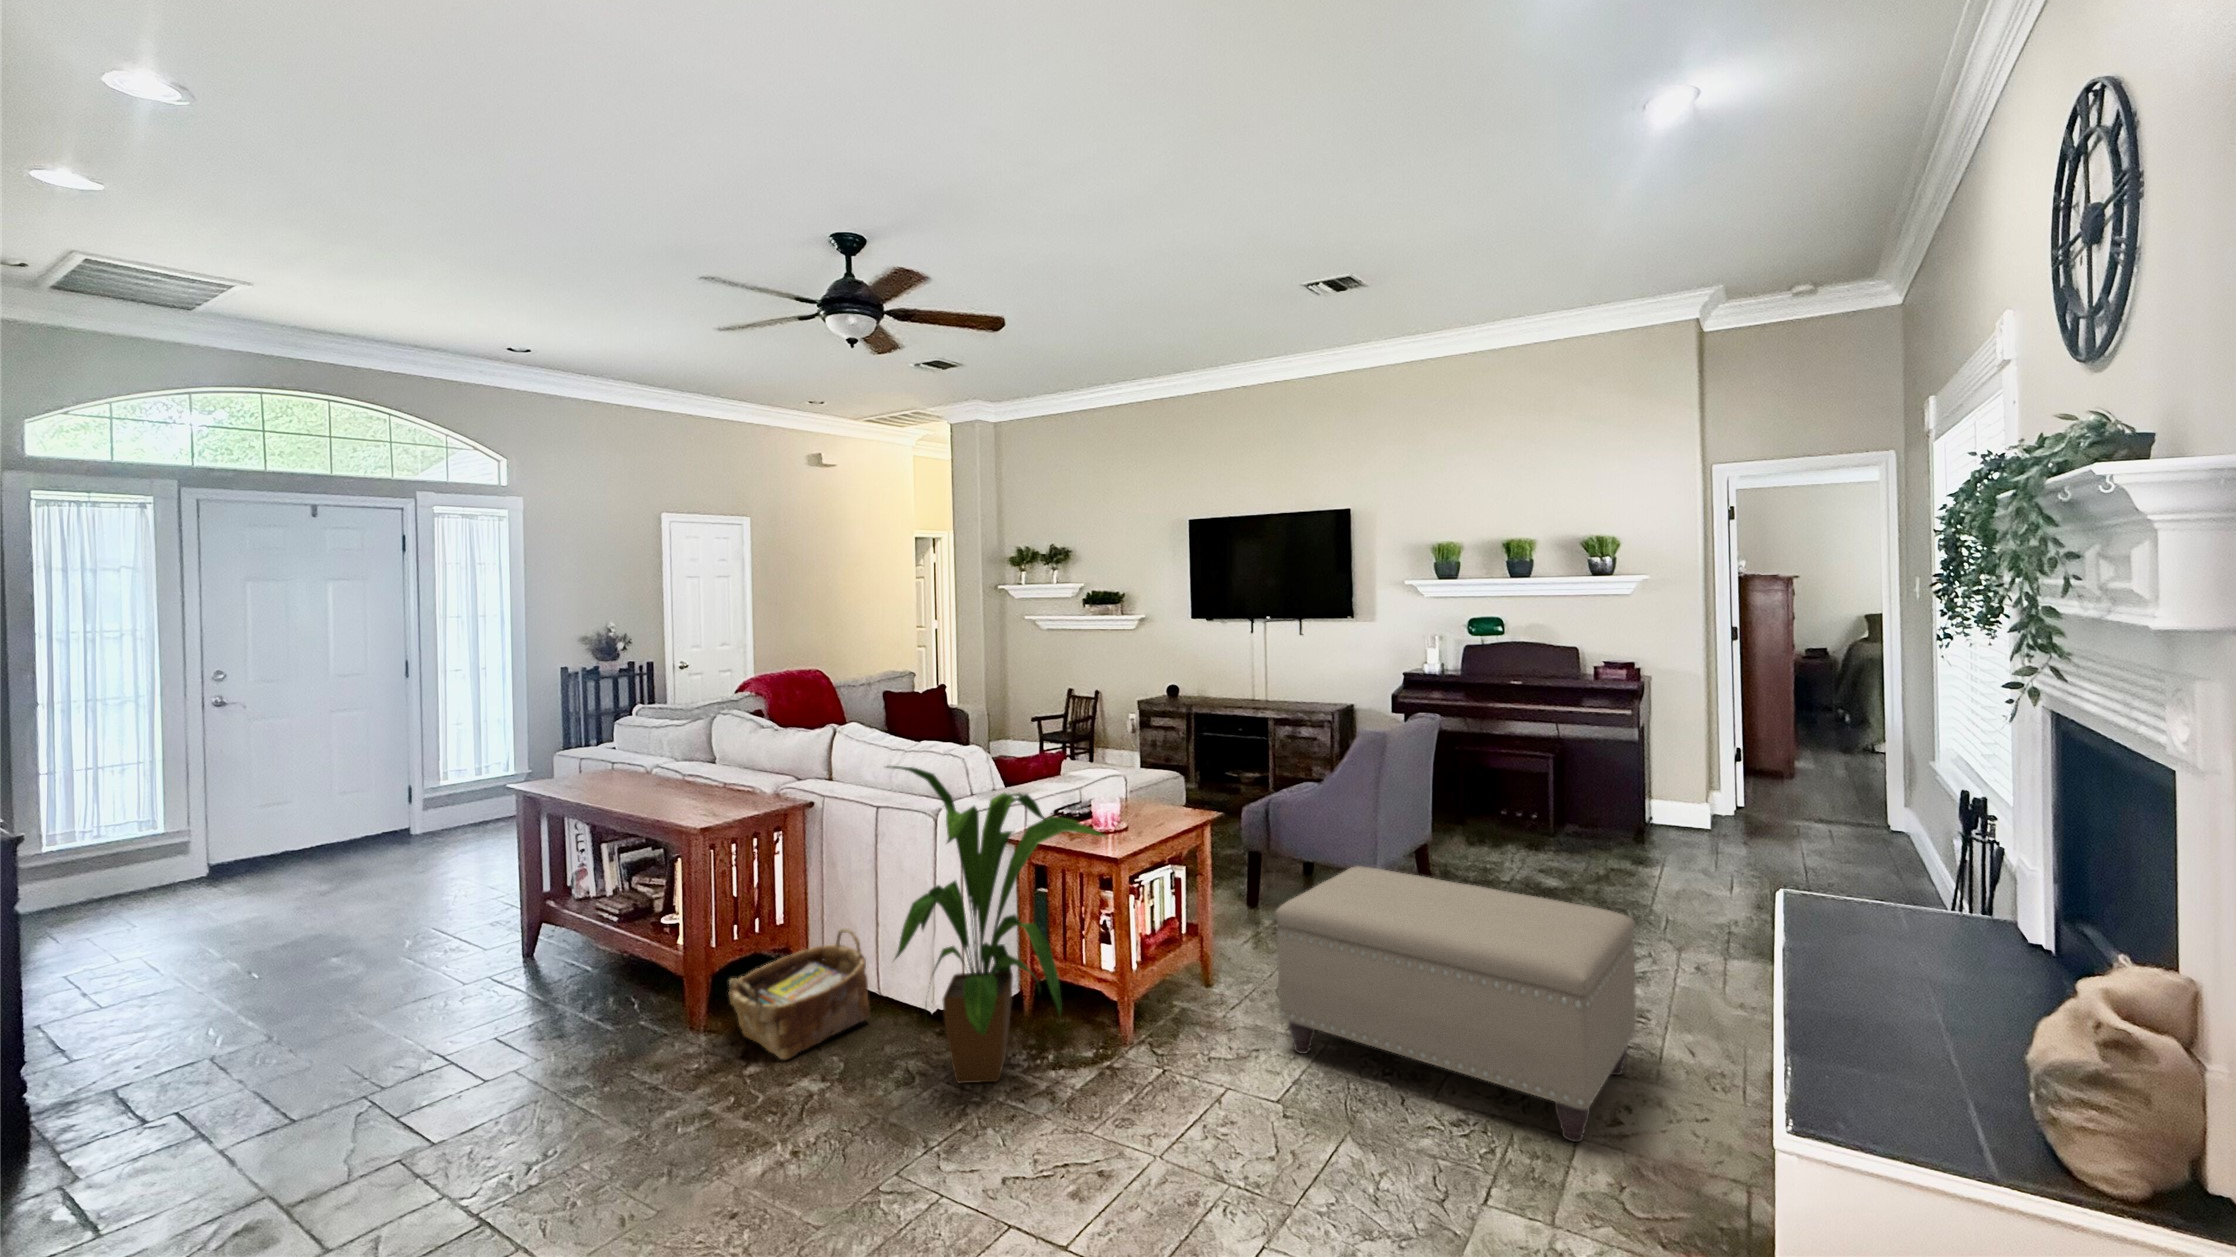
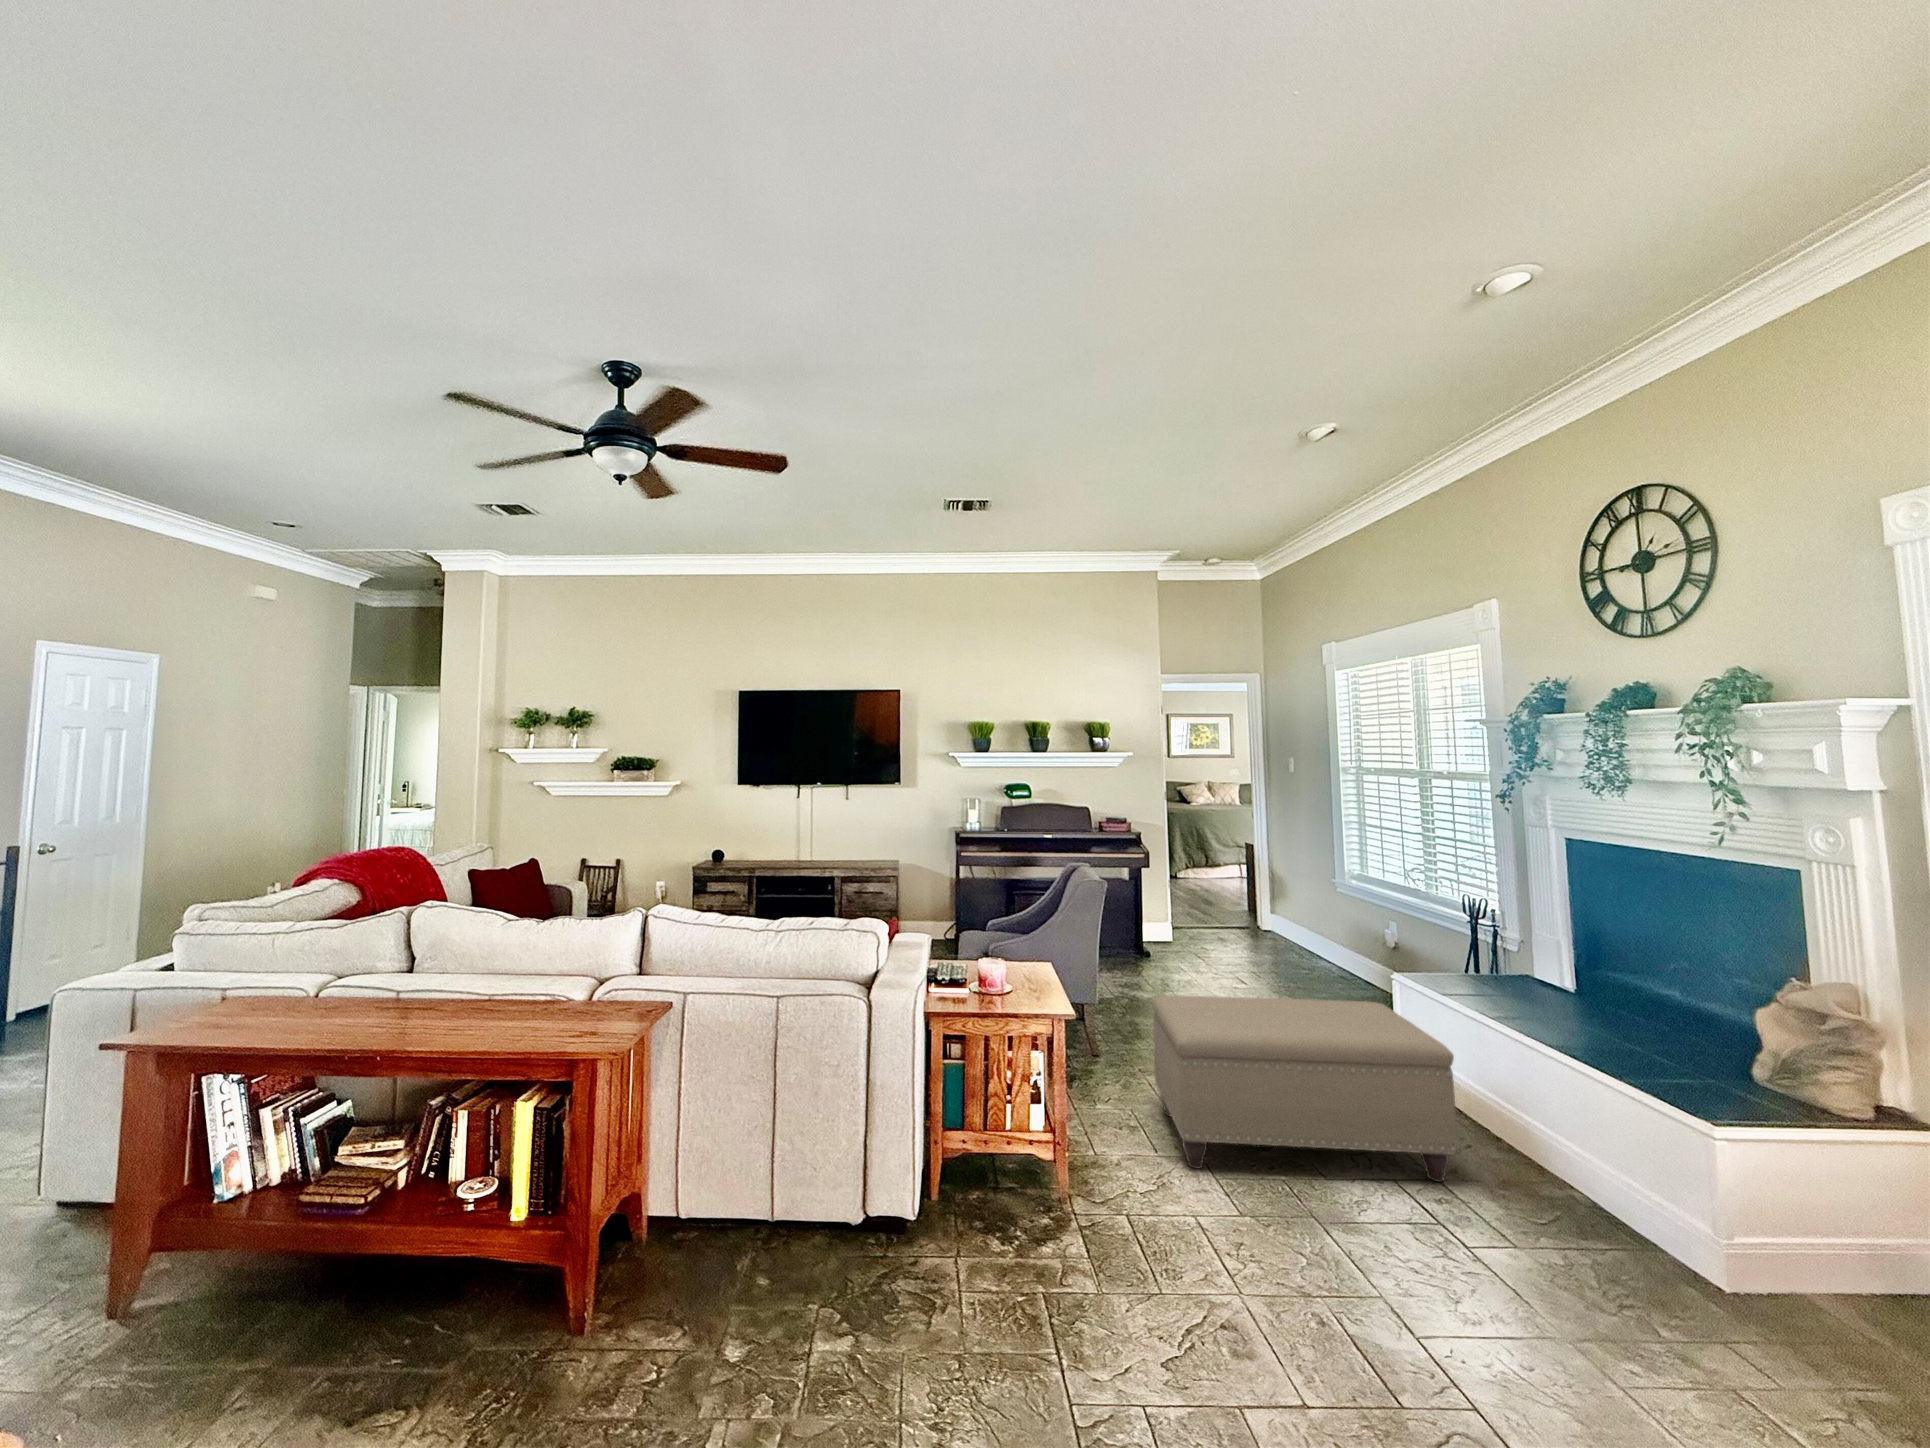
house plant: present [887,766,1106,1083] -> none [889,948,1116,1290]
woven basket: present [728,929,870,1059] -> none [669,1150,807,1332]

